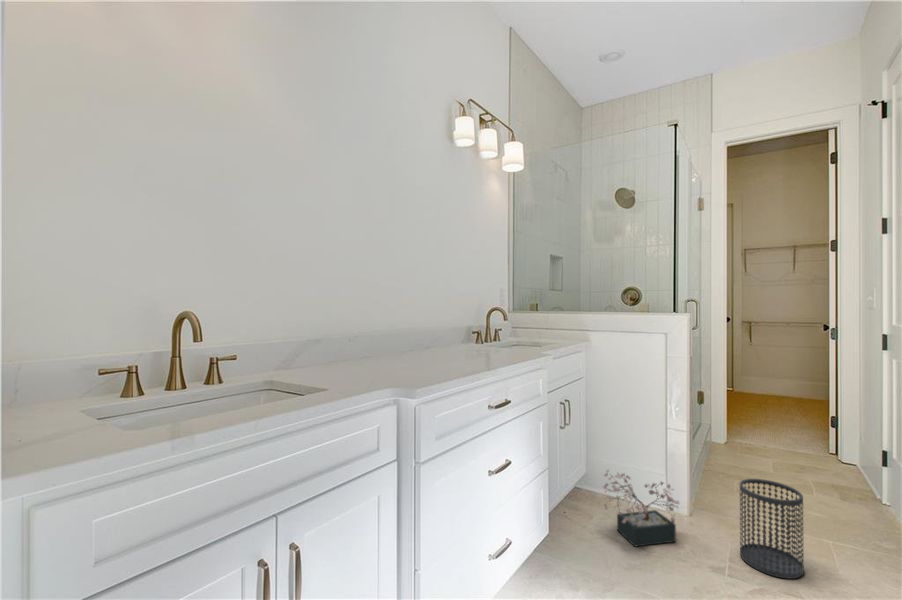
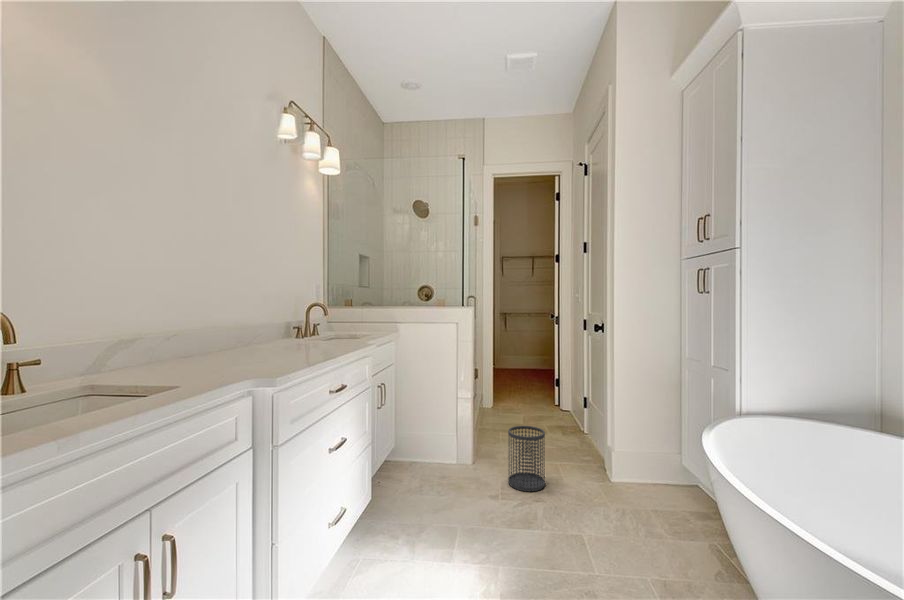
decorative plant: present [604,470,679,547] -> none [413,437,469,495]

